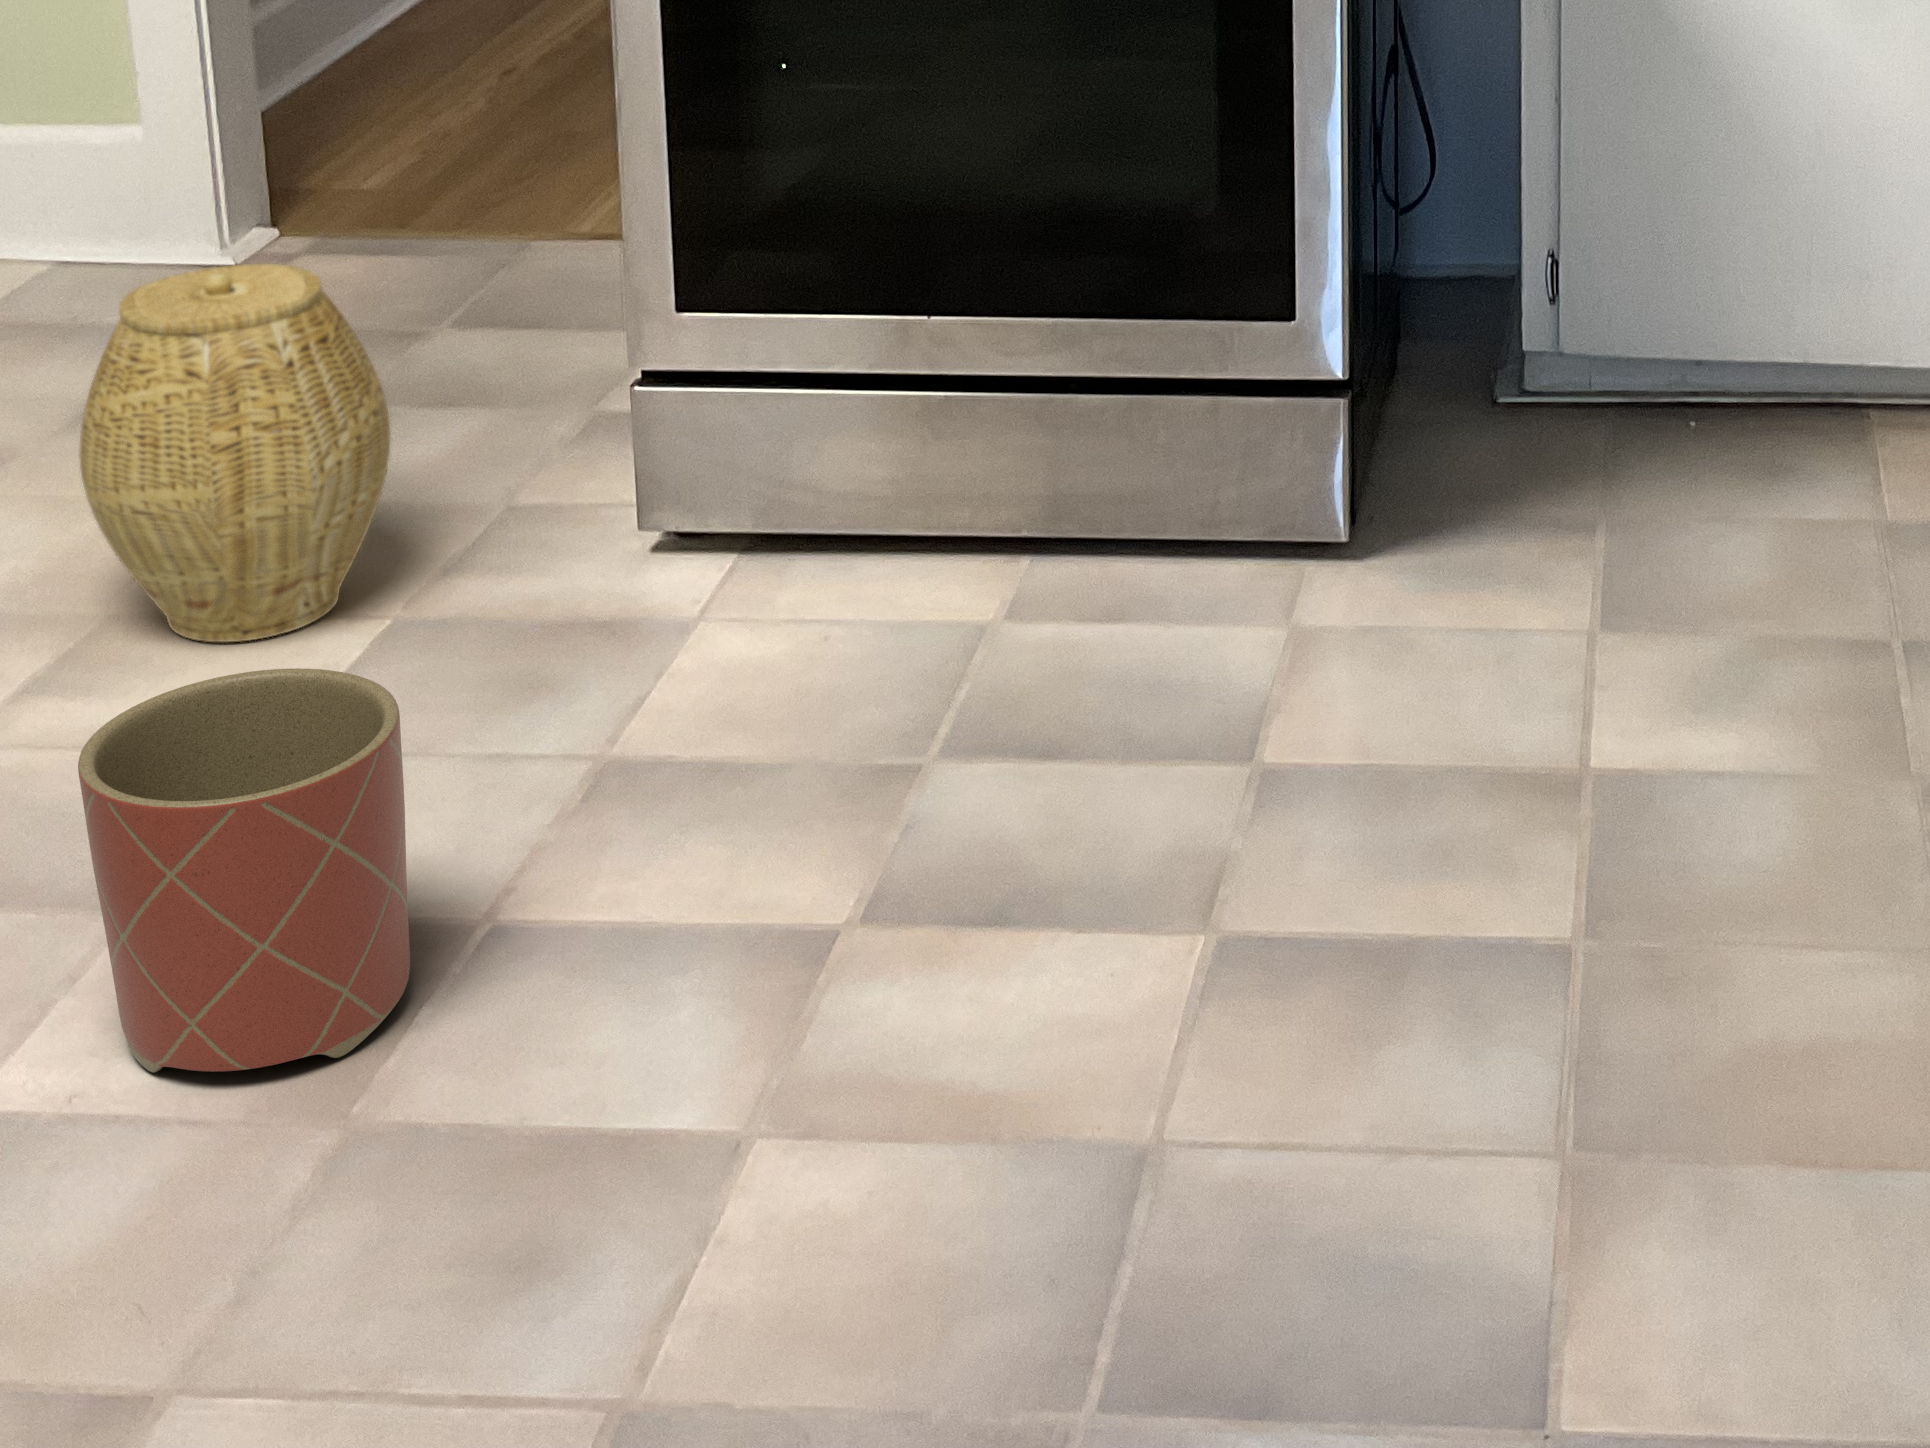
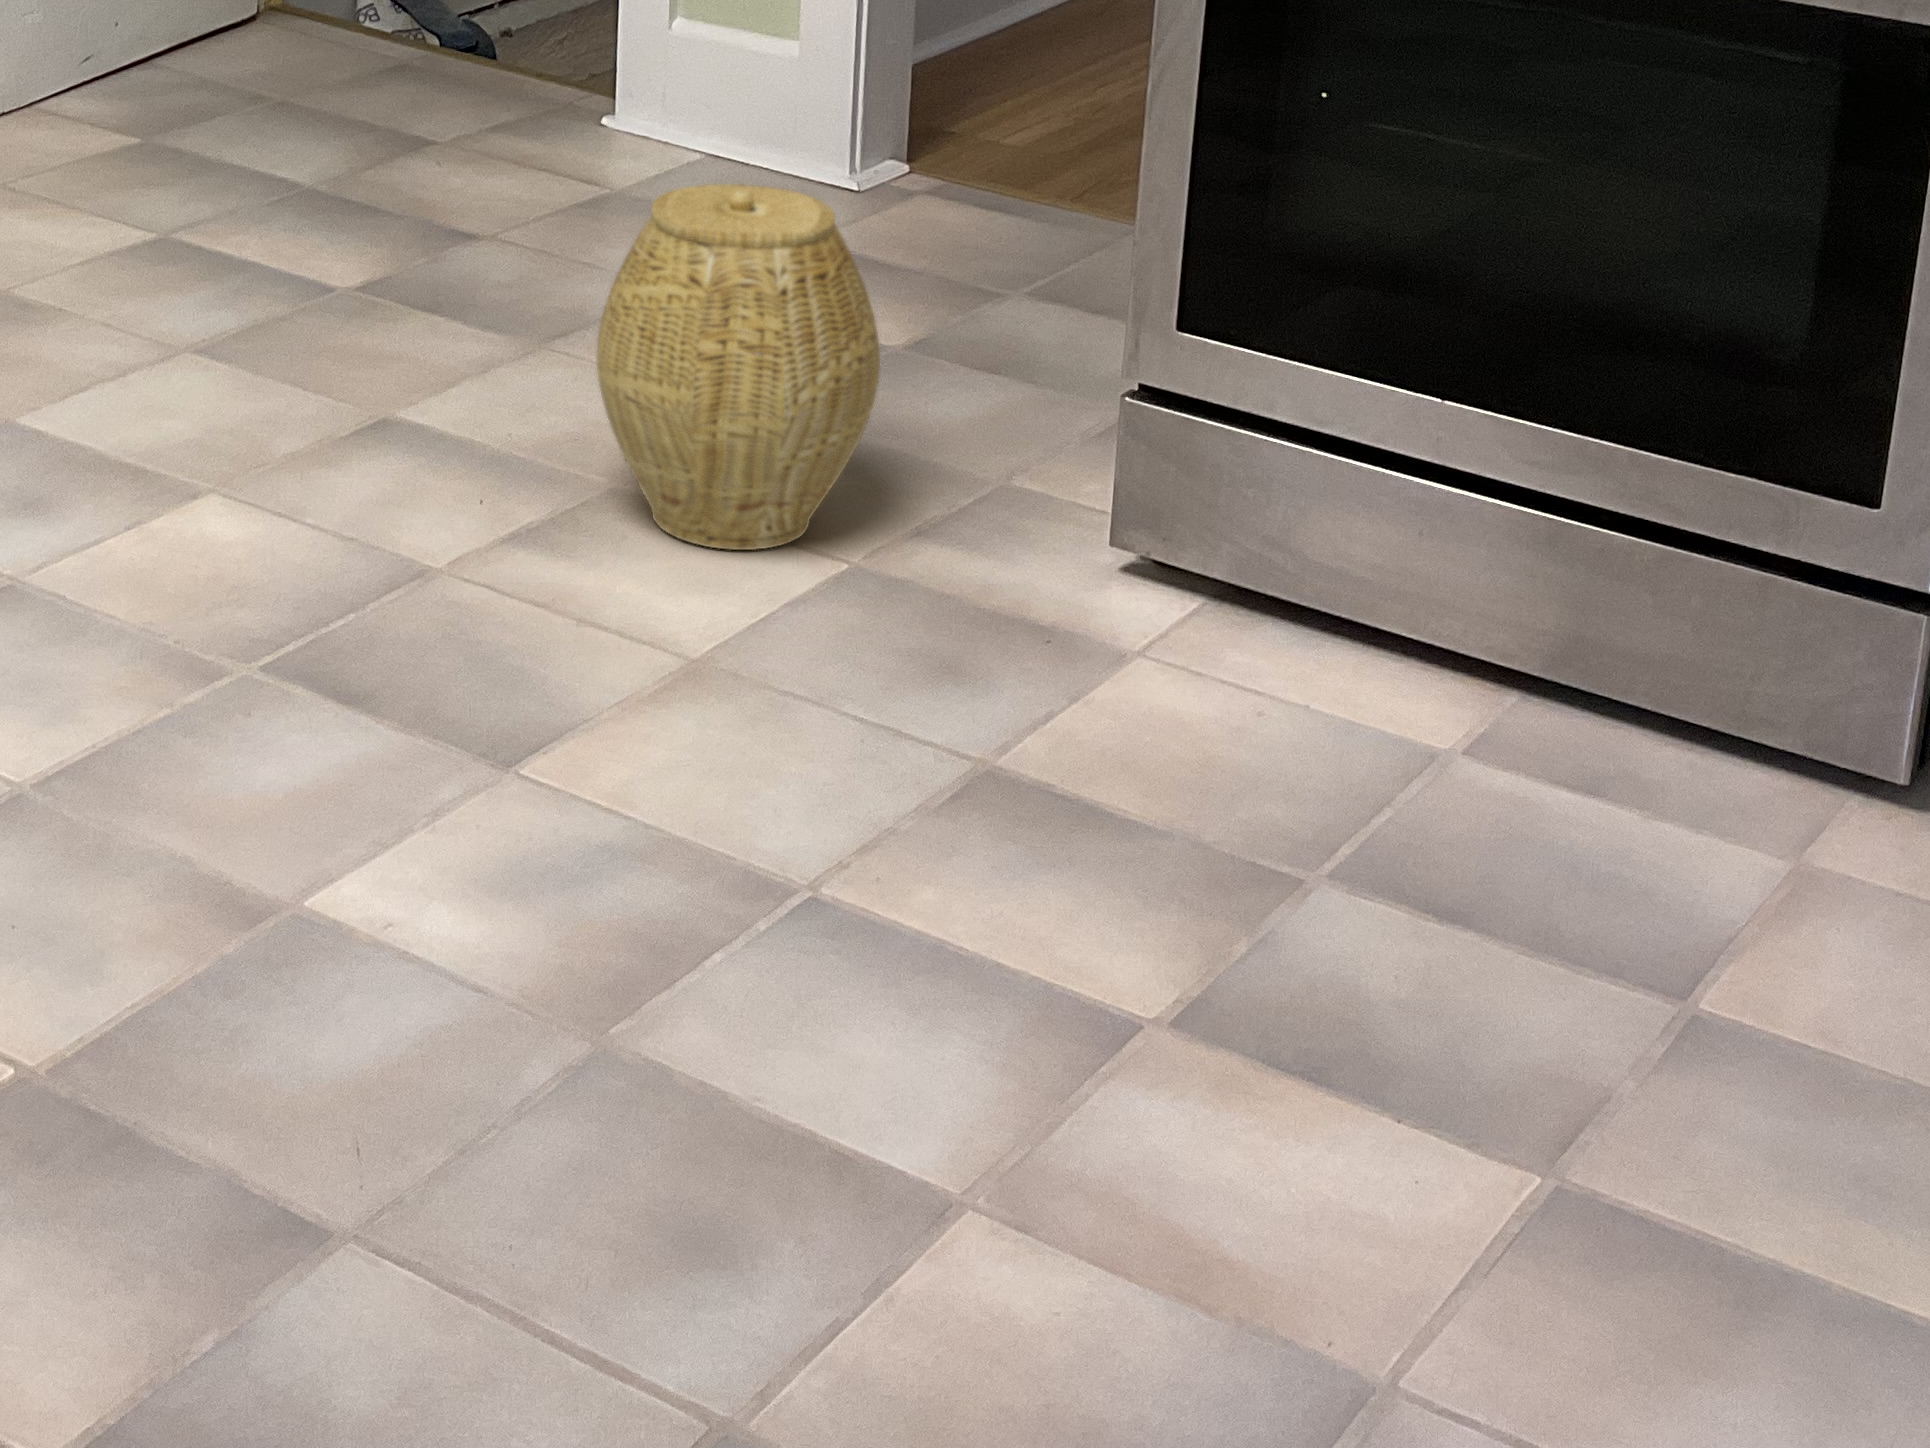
planter: present [78,668,410,1073] -> none [441,569,733,966]

